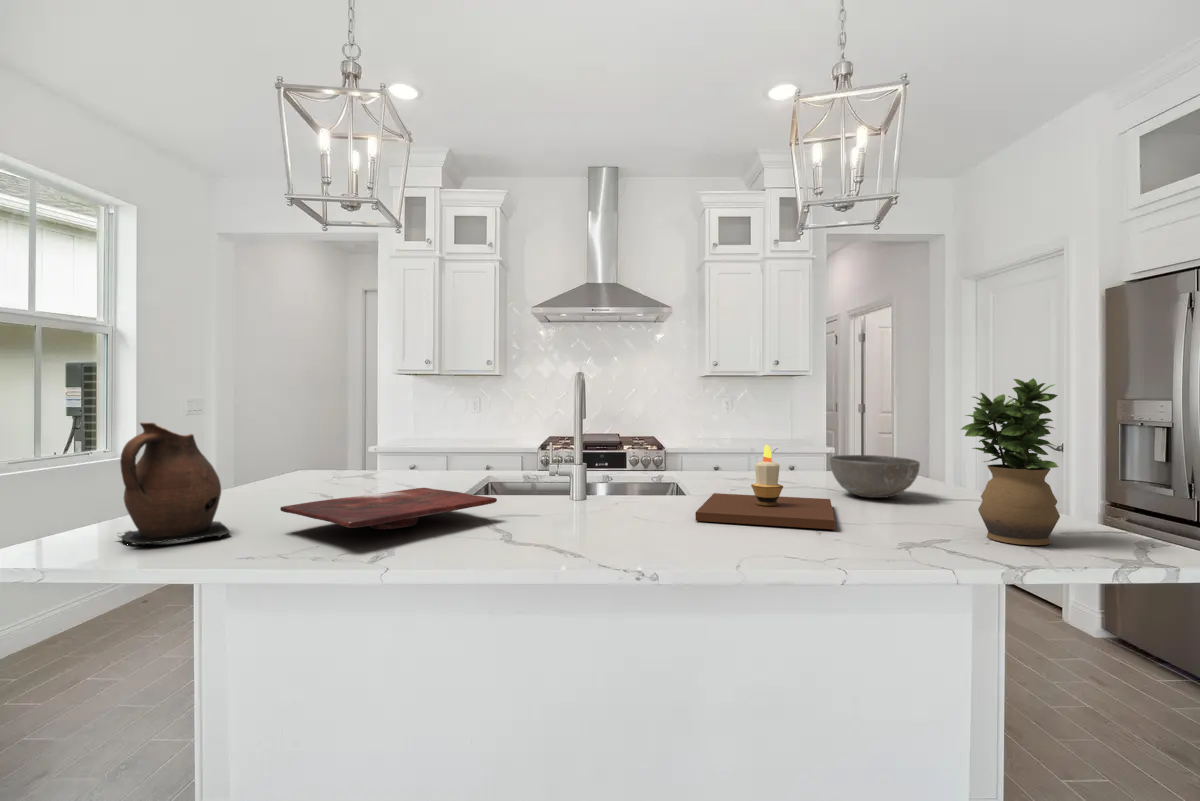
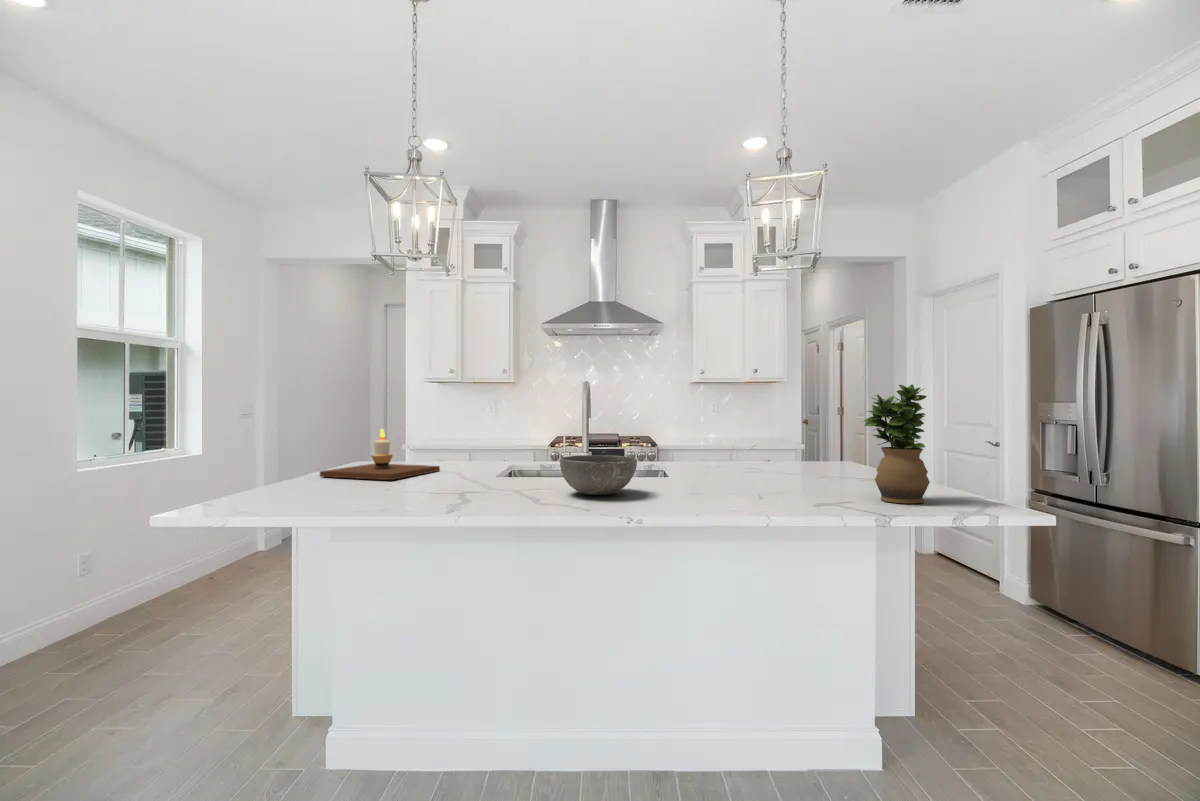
ceramic pitcher: present [118,422,231,545] -> none [253,417,334,502]
candle: present [695,445,835,529] -> present [320,429,440,480]
bowl: present [830,455,920,498] -> present [560,455,637,495]
cutting board: present [280,488,497,529] -> none [368,468,523,495]

